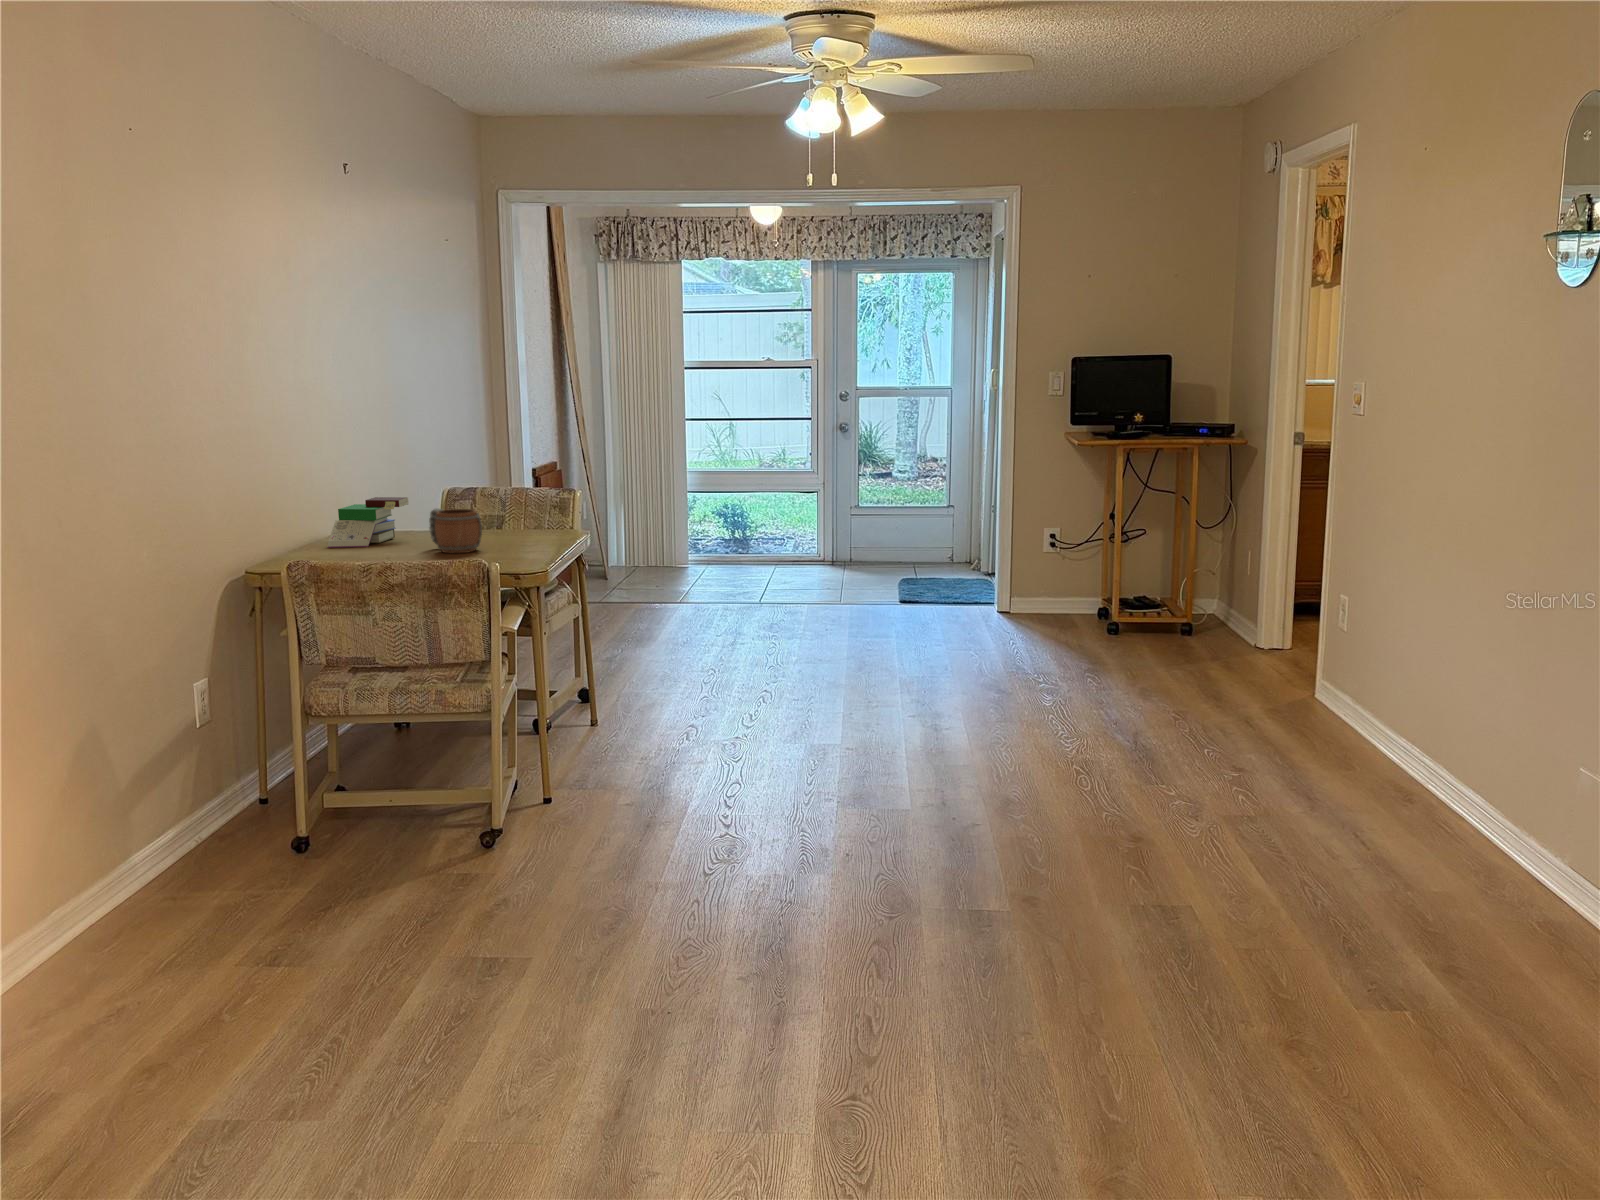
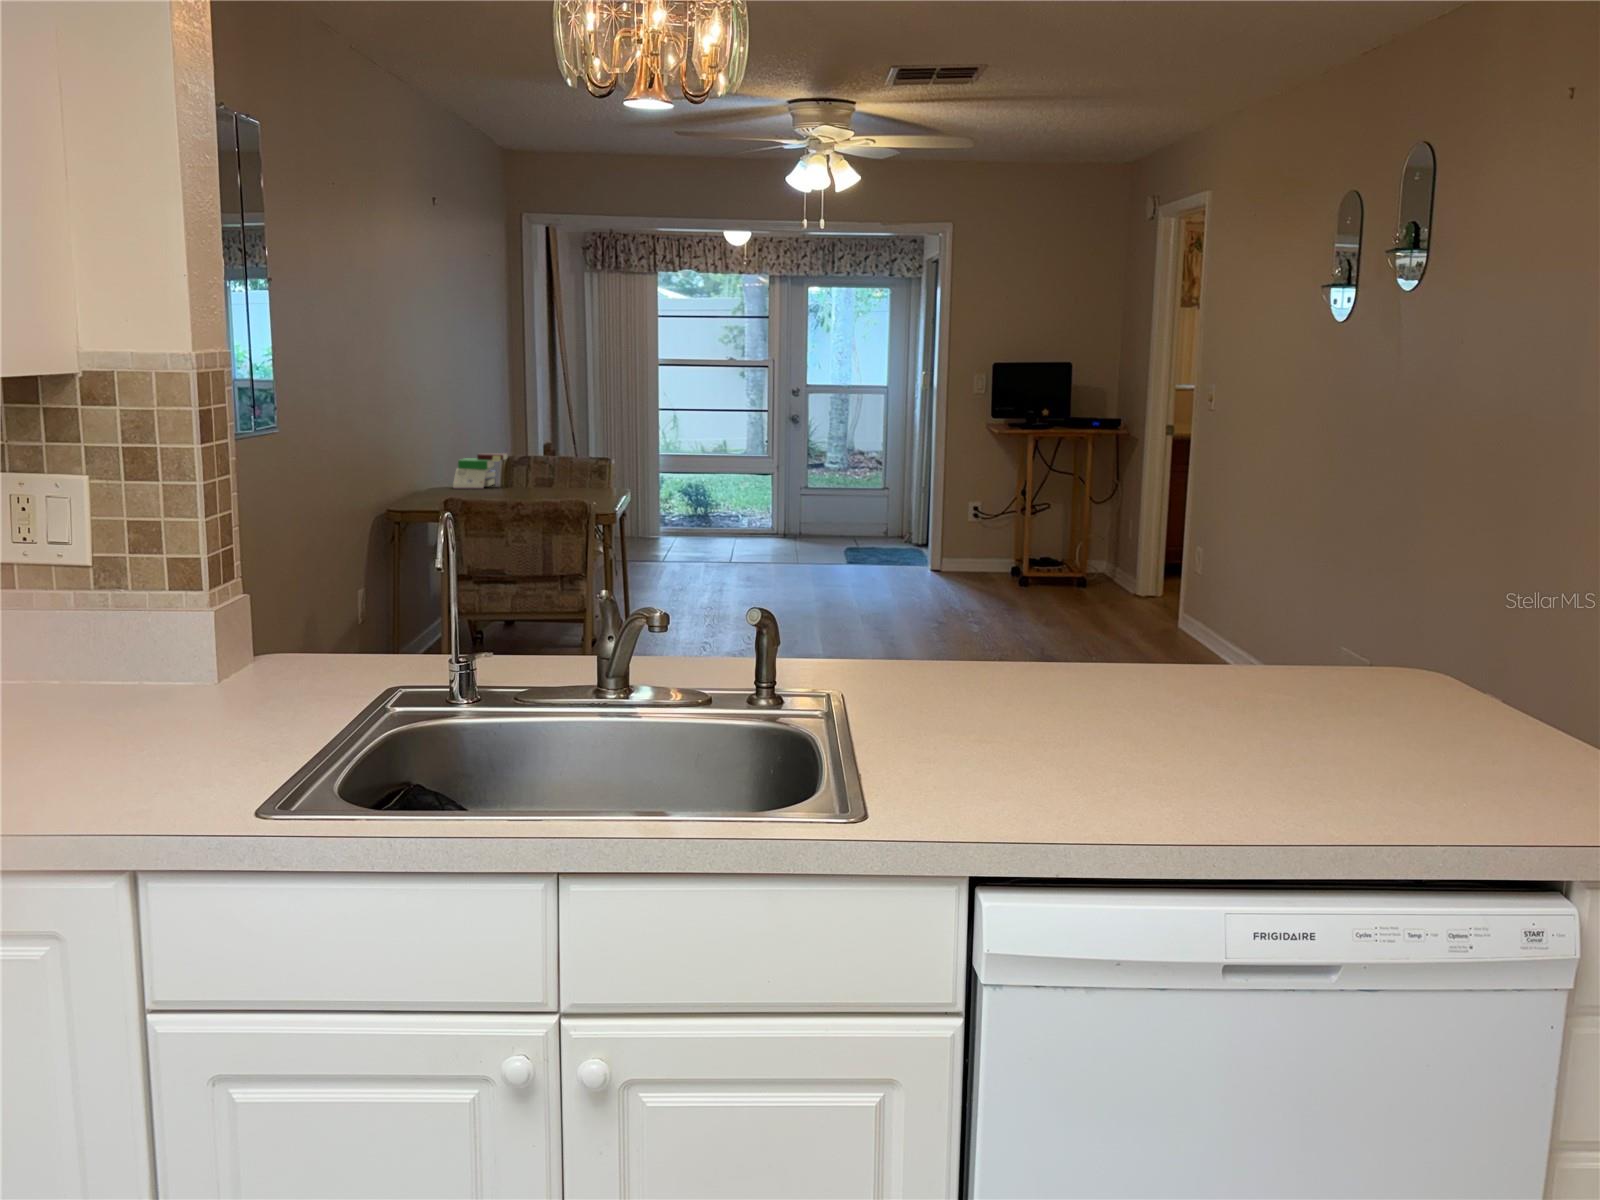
mug: present [429,508,482,553] -> none [534,460,576,492]

